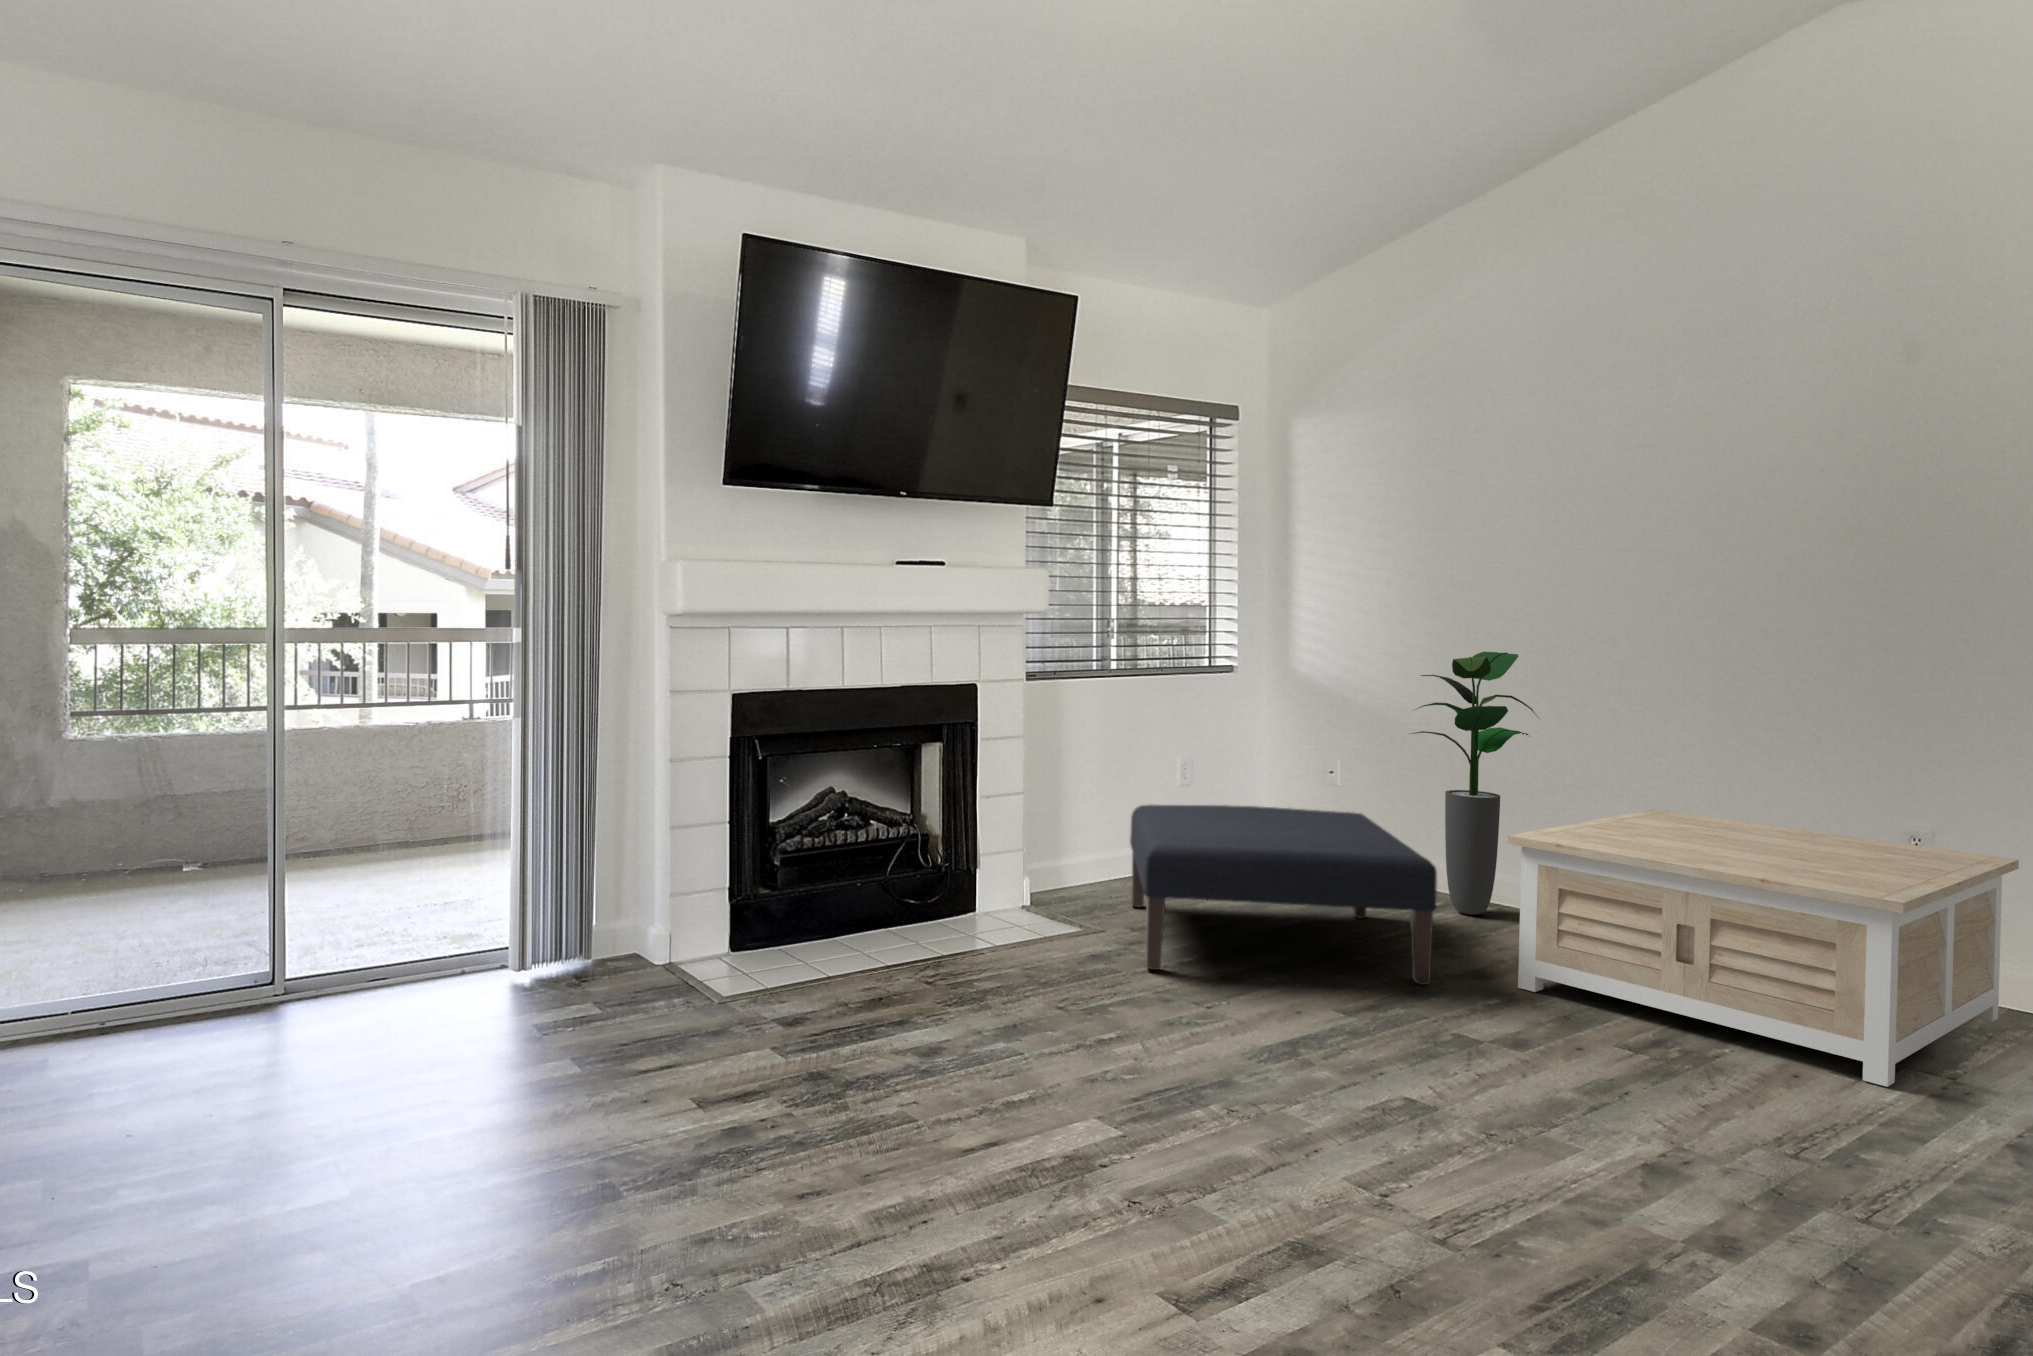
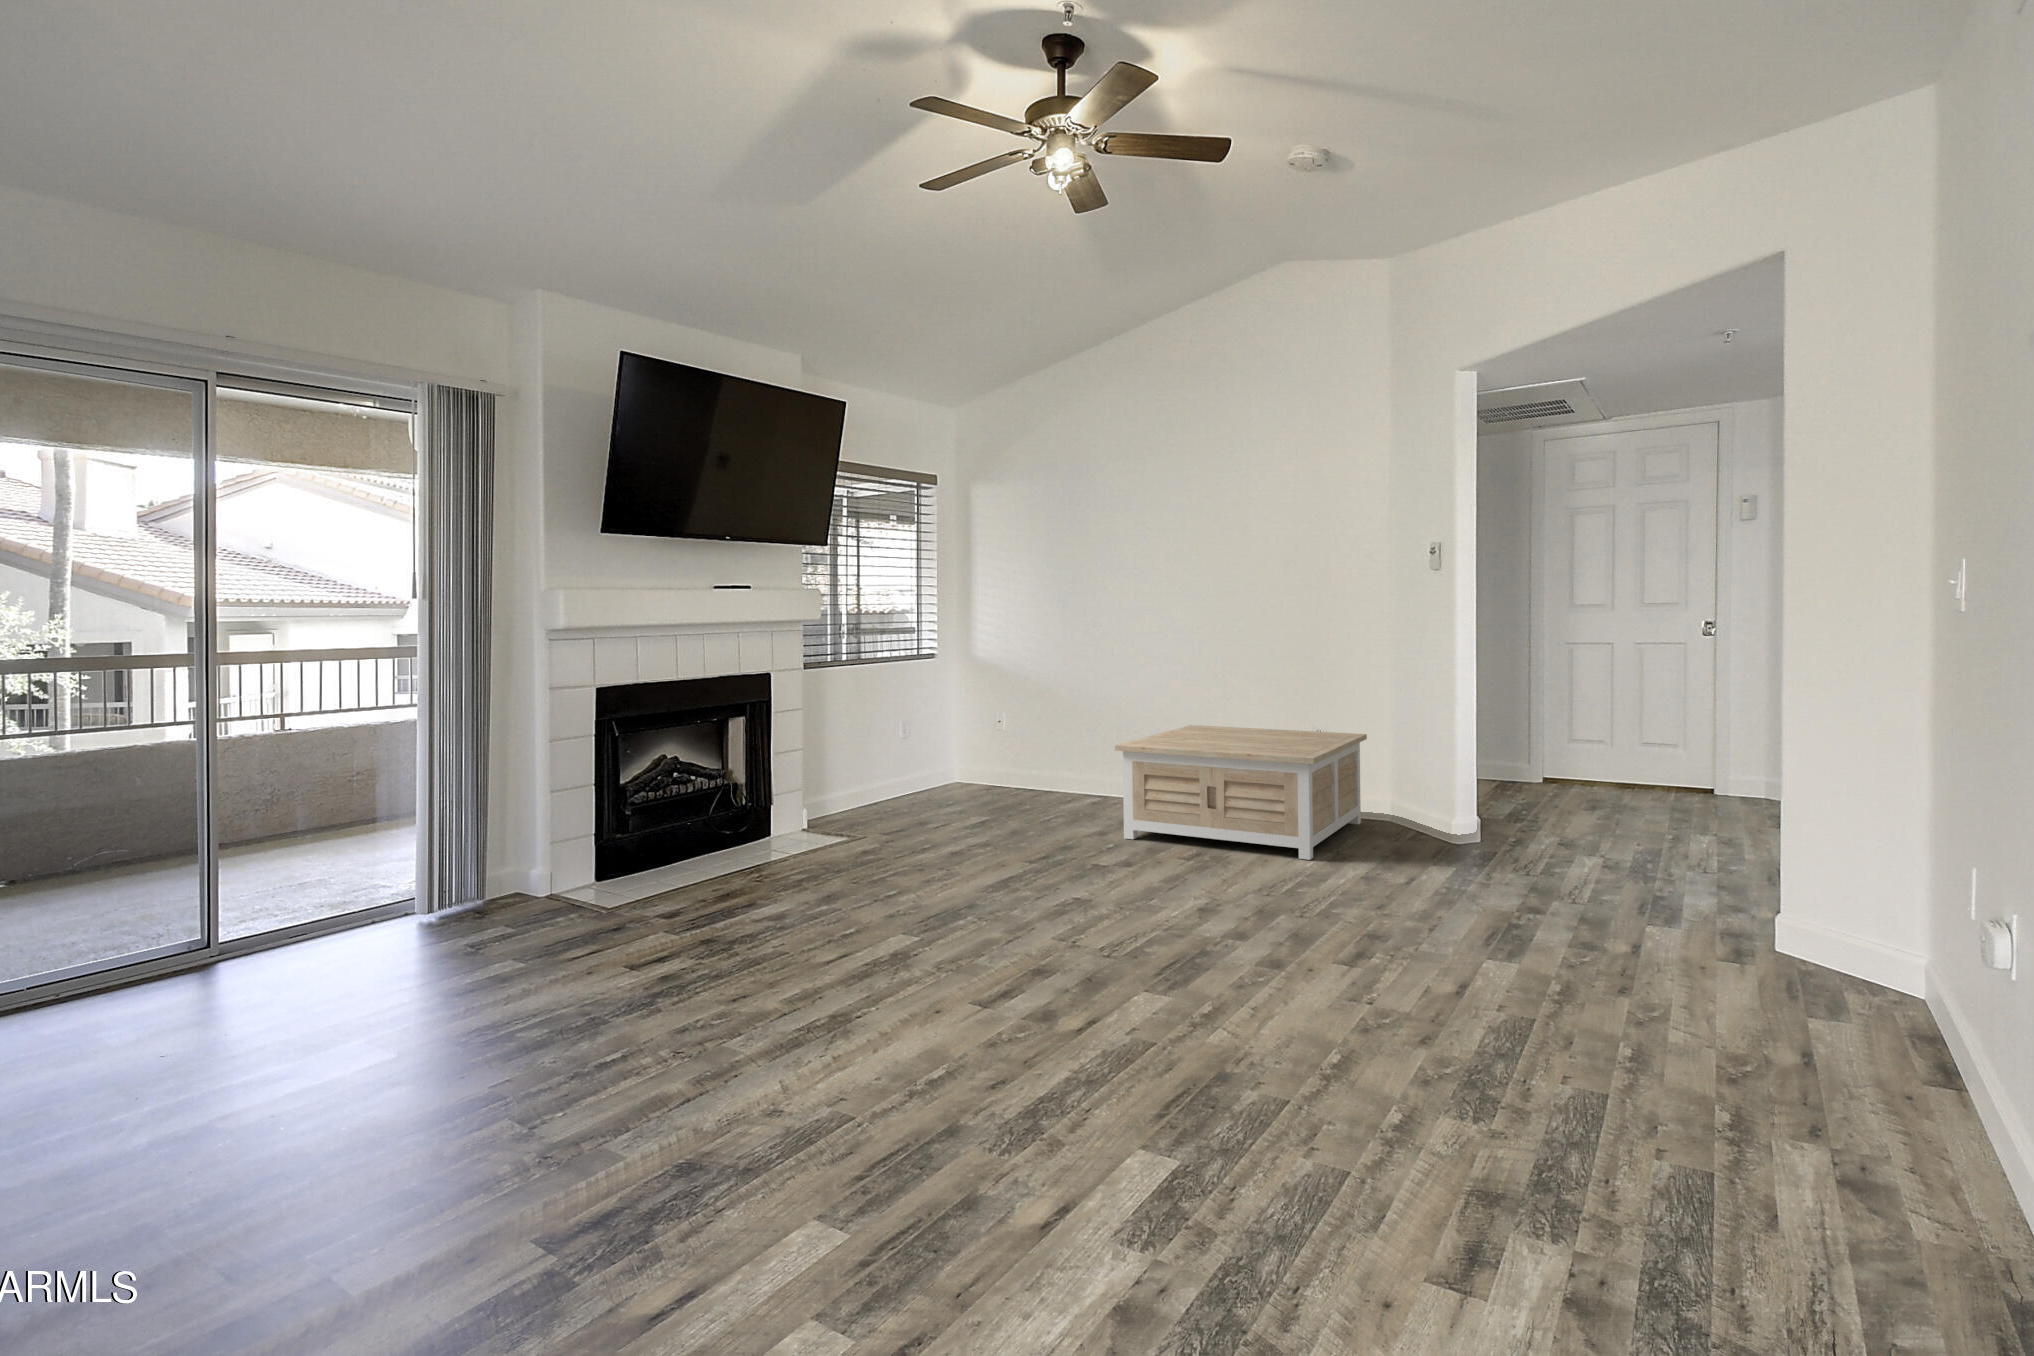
potted plant: present [1410,652,1537,915] -> none [1049,633,1126,803]
ottoman: present [1130,805,1437,985] -> none [874,743,1077,856]

